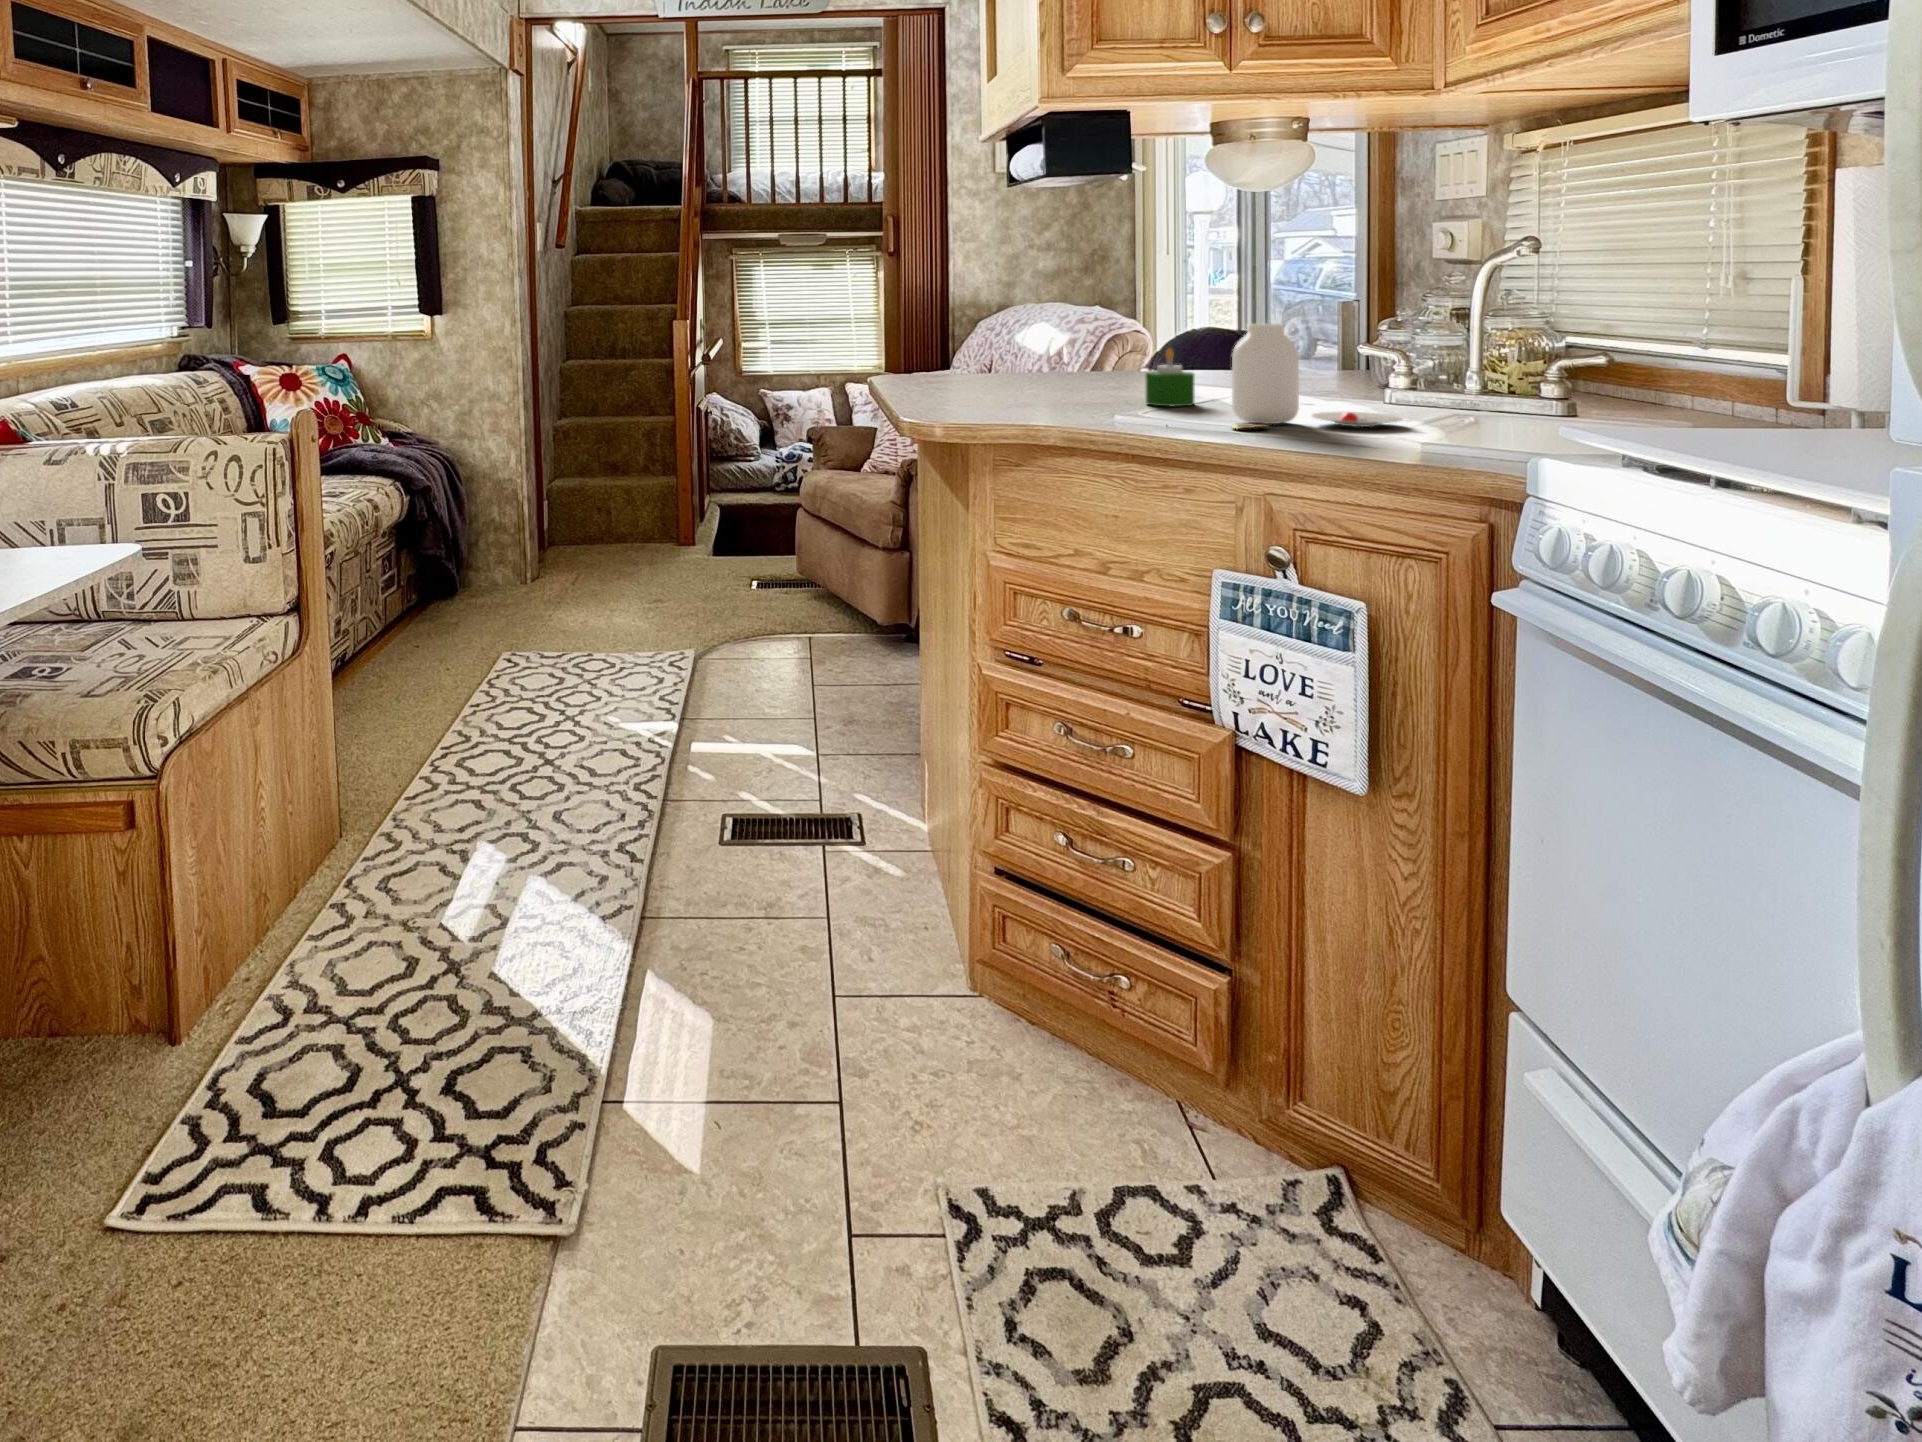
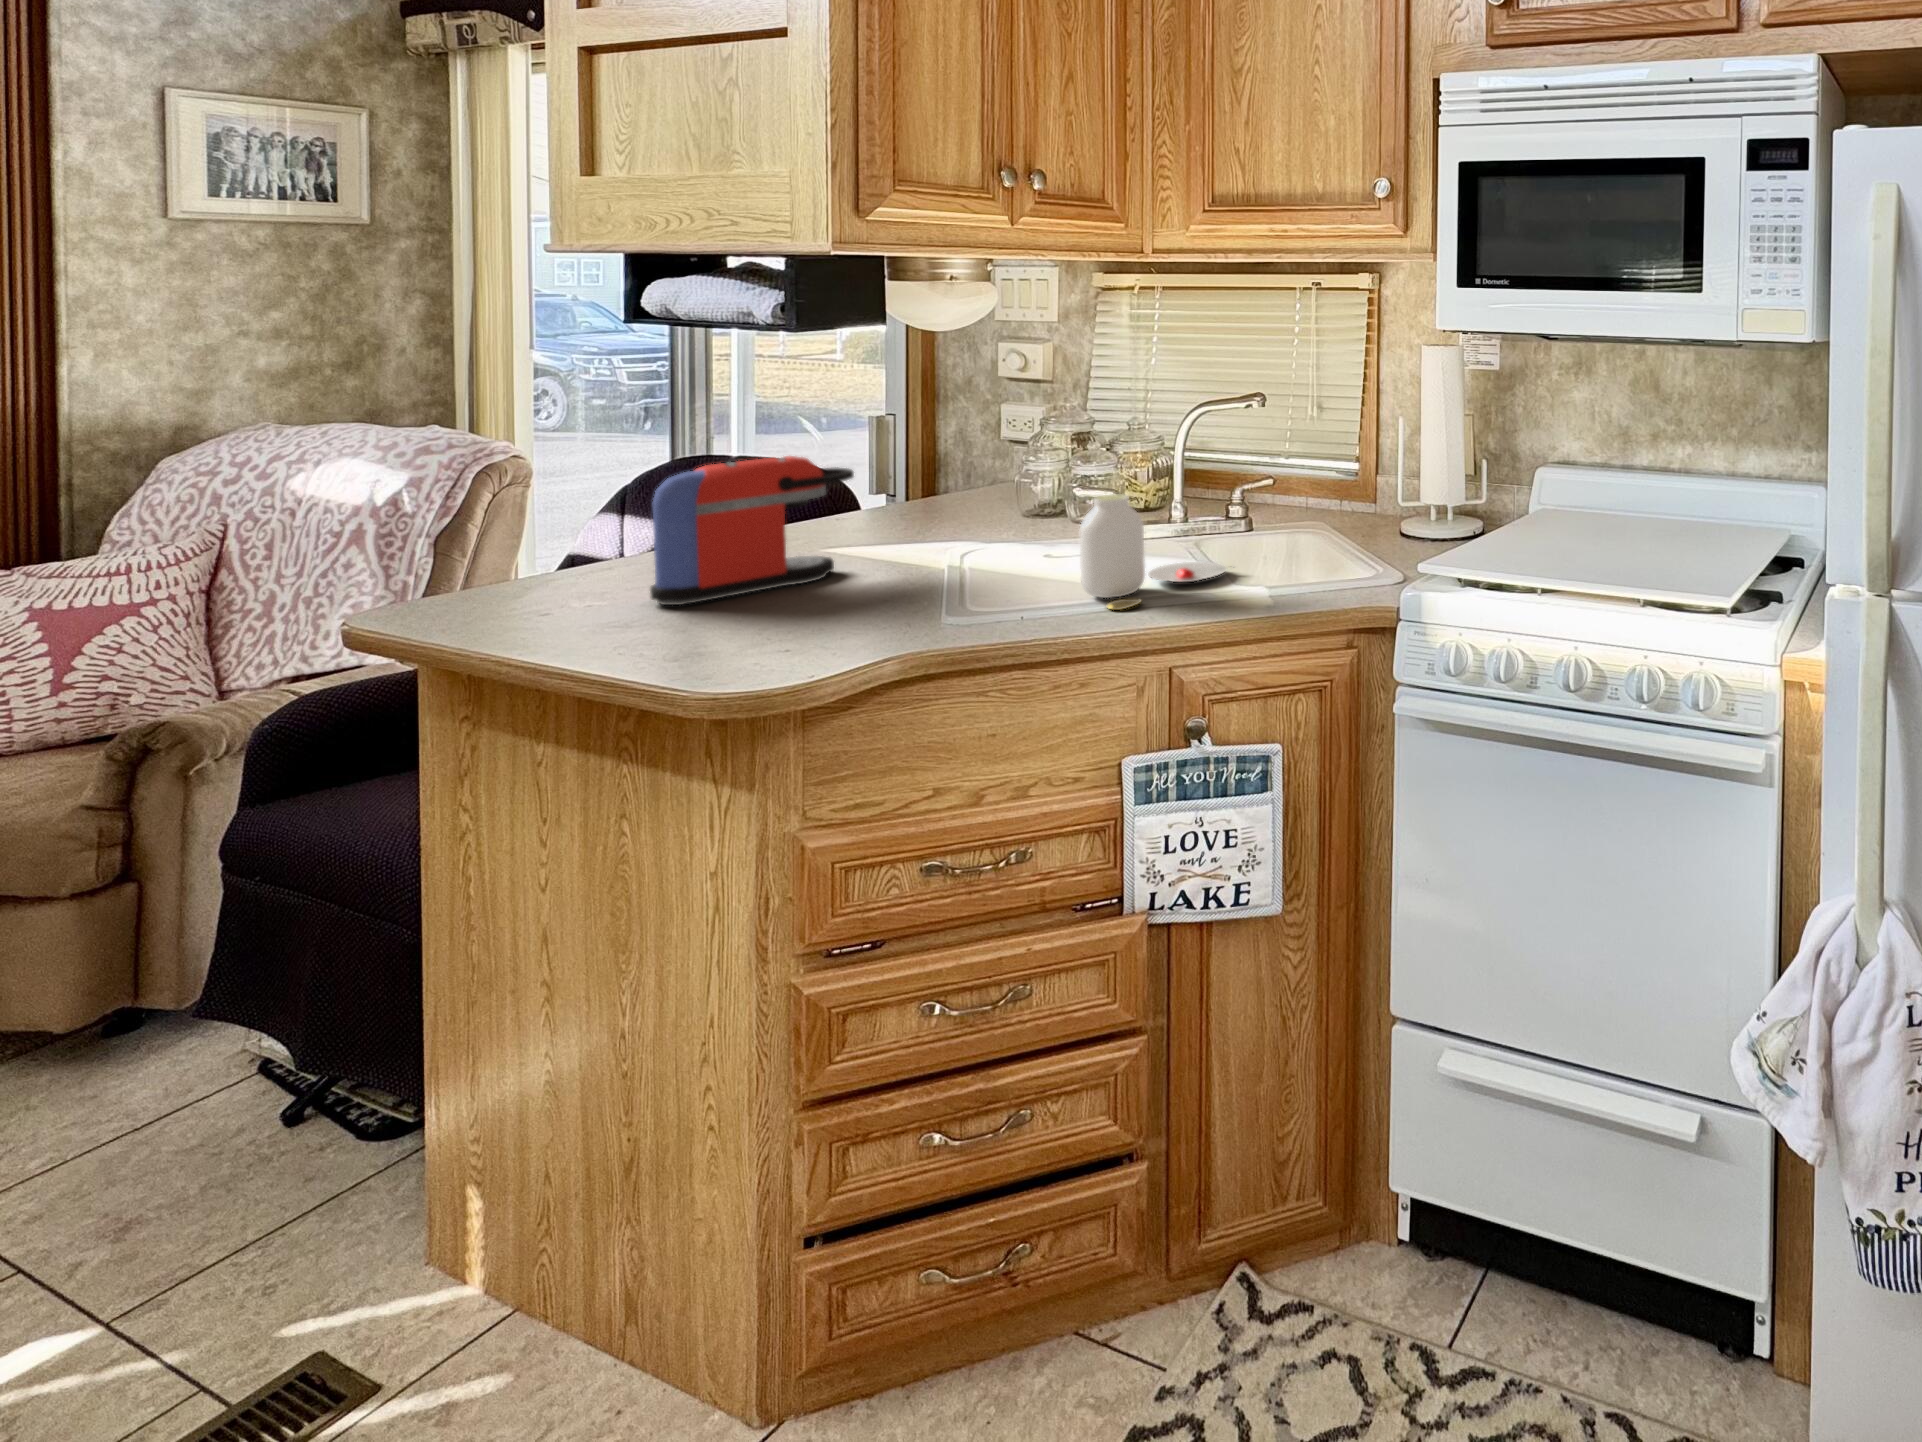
coffee maker: none [1000,288,1150,391] -> present [650,456,854,605]
candle: present [1145,348,1194,406] -> none [920,525,978,594]

